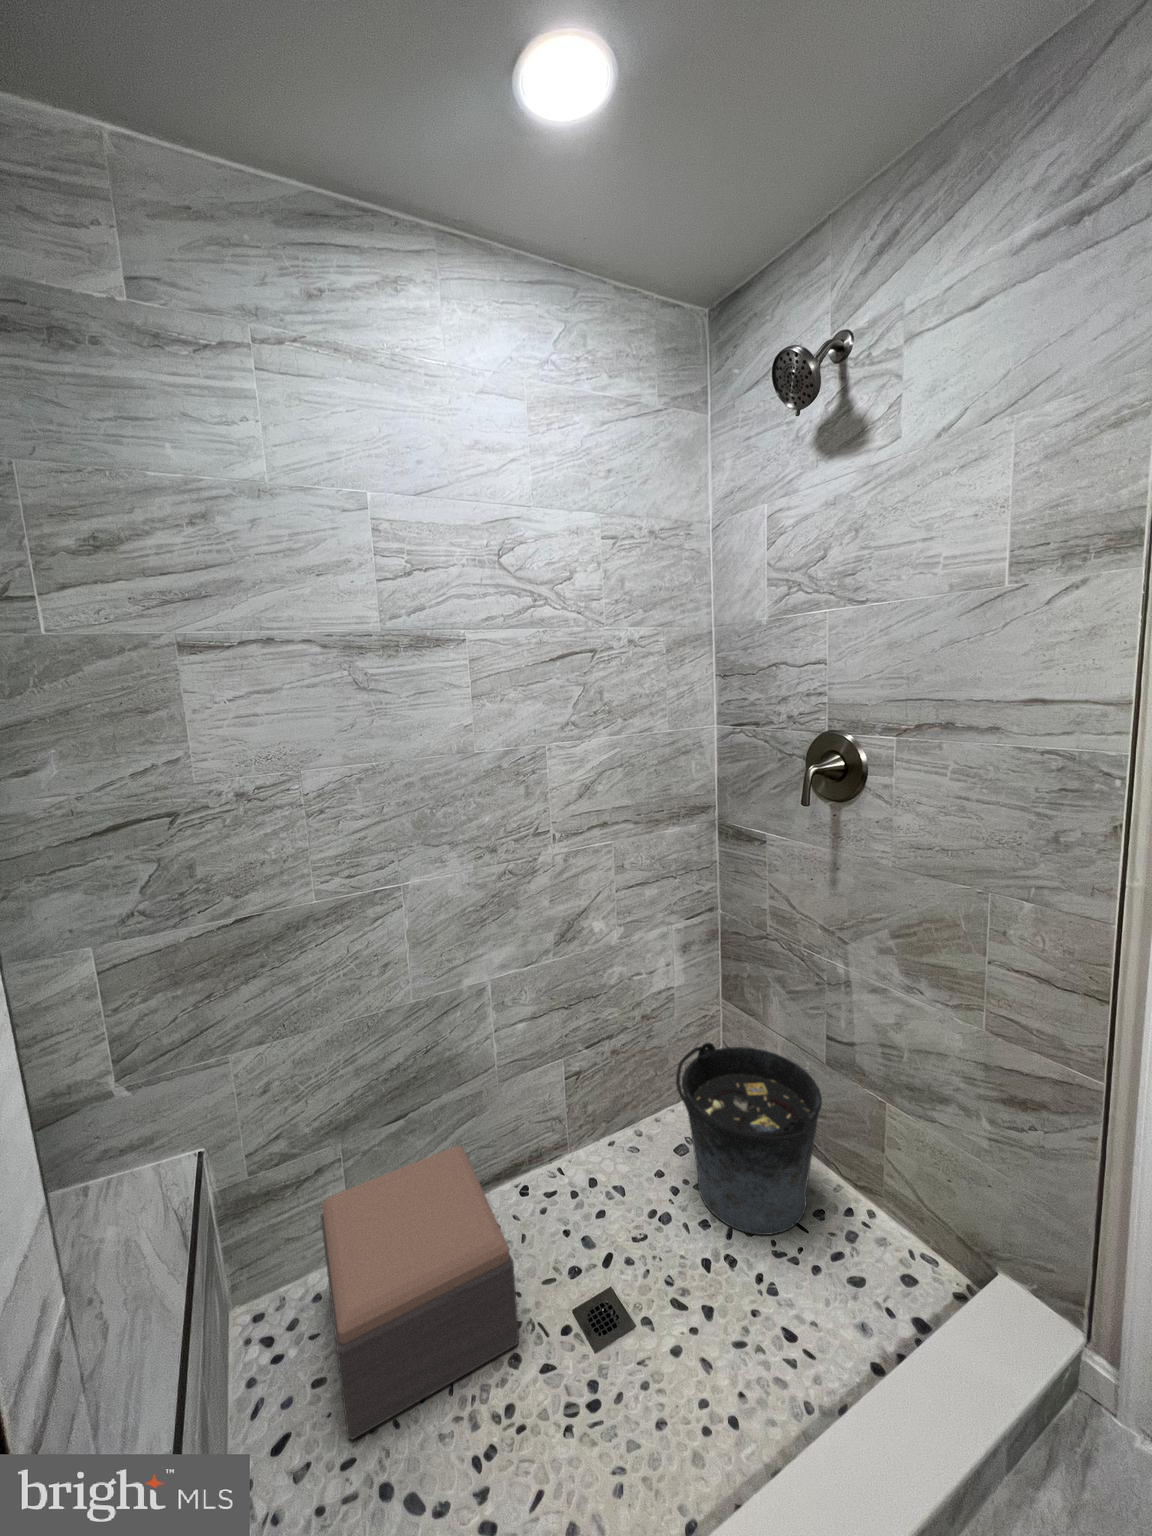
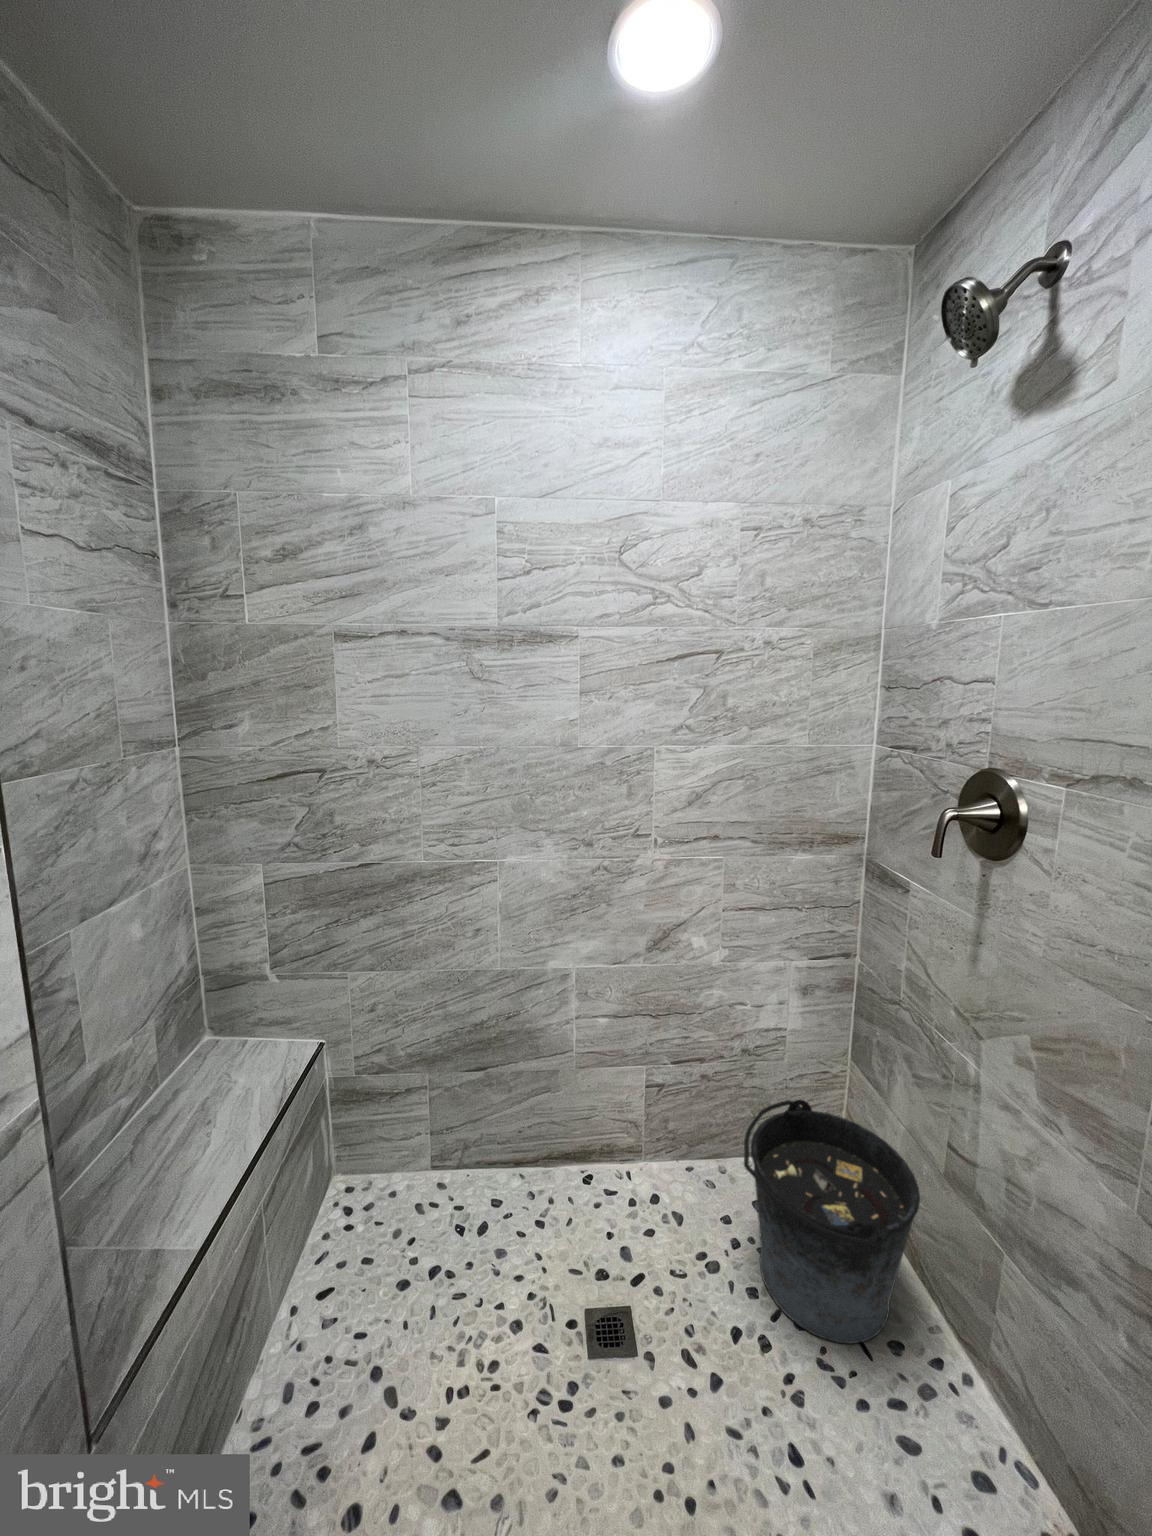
footstool: present [321,1146,519,1439] -> none [364,1111,530,1320]

